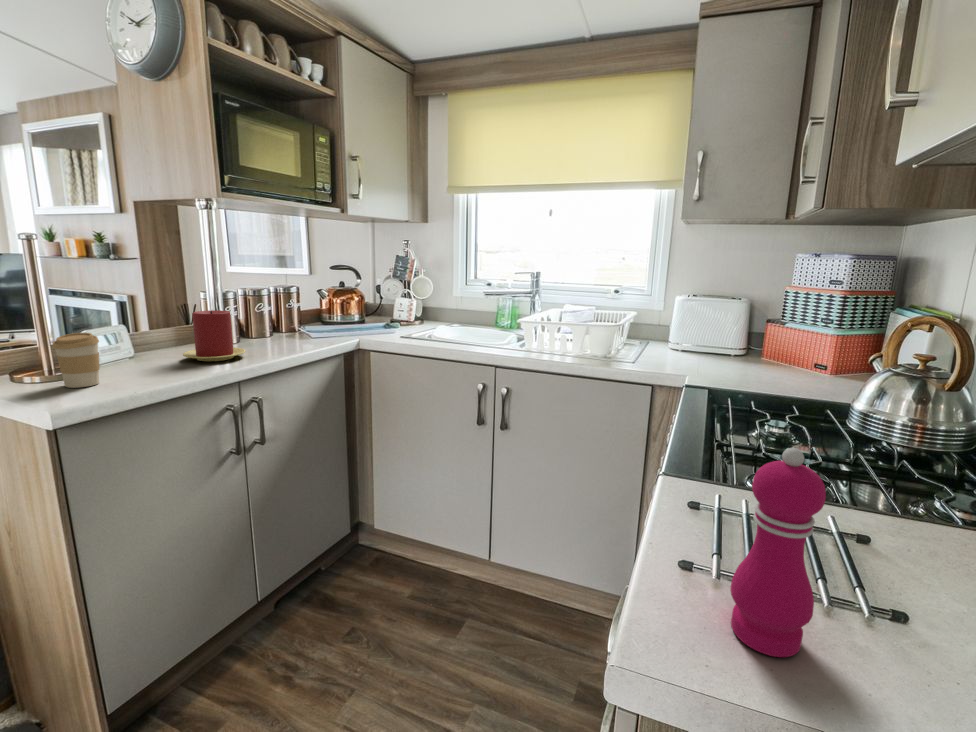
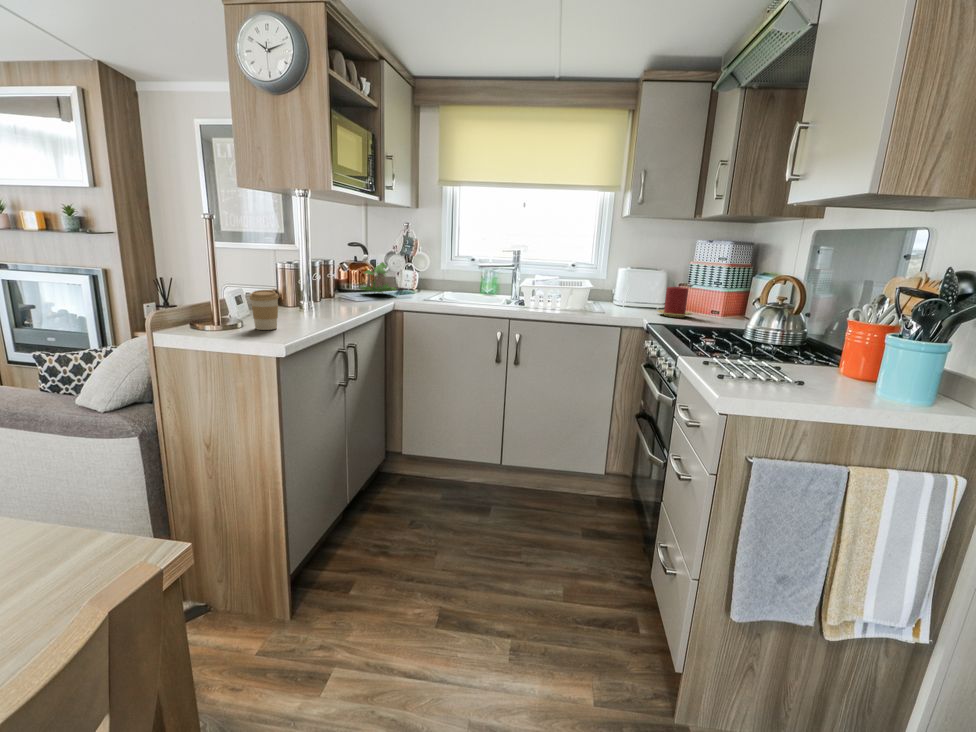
plant: none [327,271,372,329] -> present [360,262,396,293]
candle: present [183,310,245,361] -> present [658,287,692,317]
pepper mill: present [730,448,826,657] -> none [742,312,777,389]

